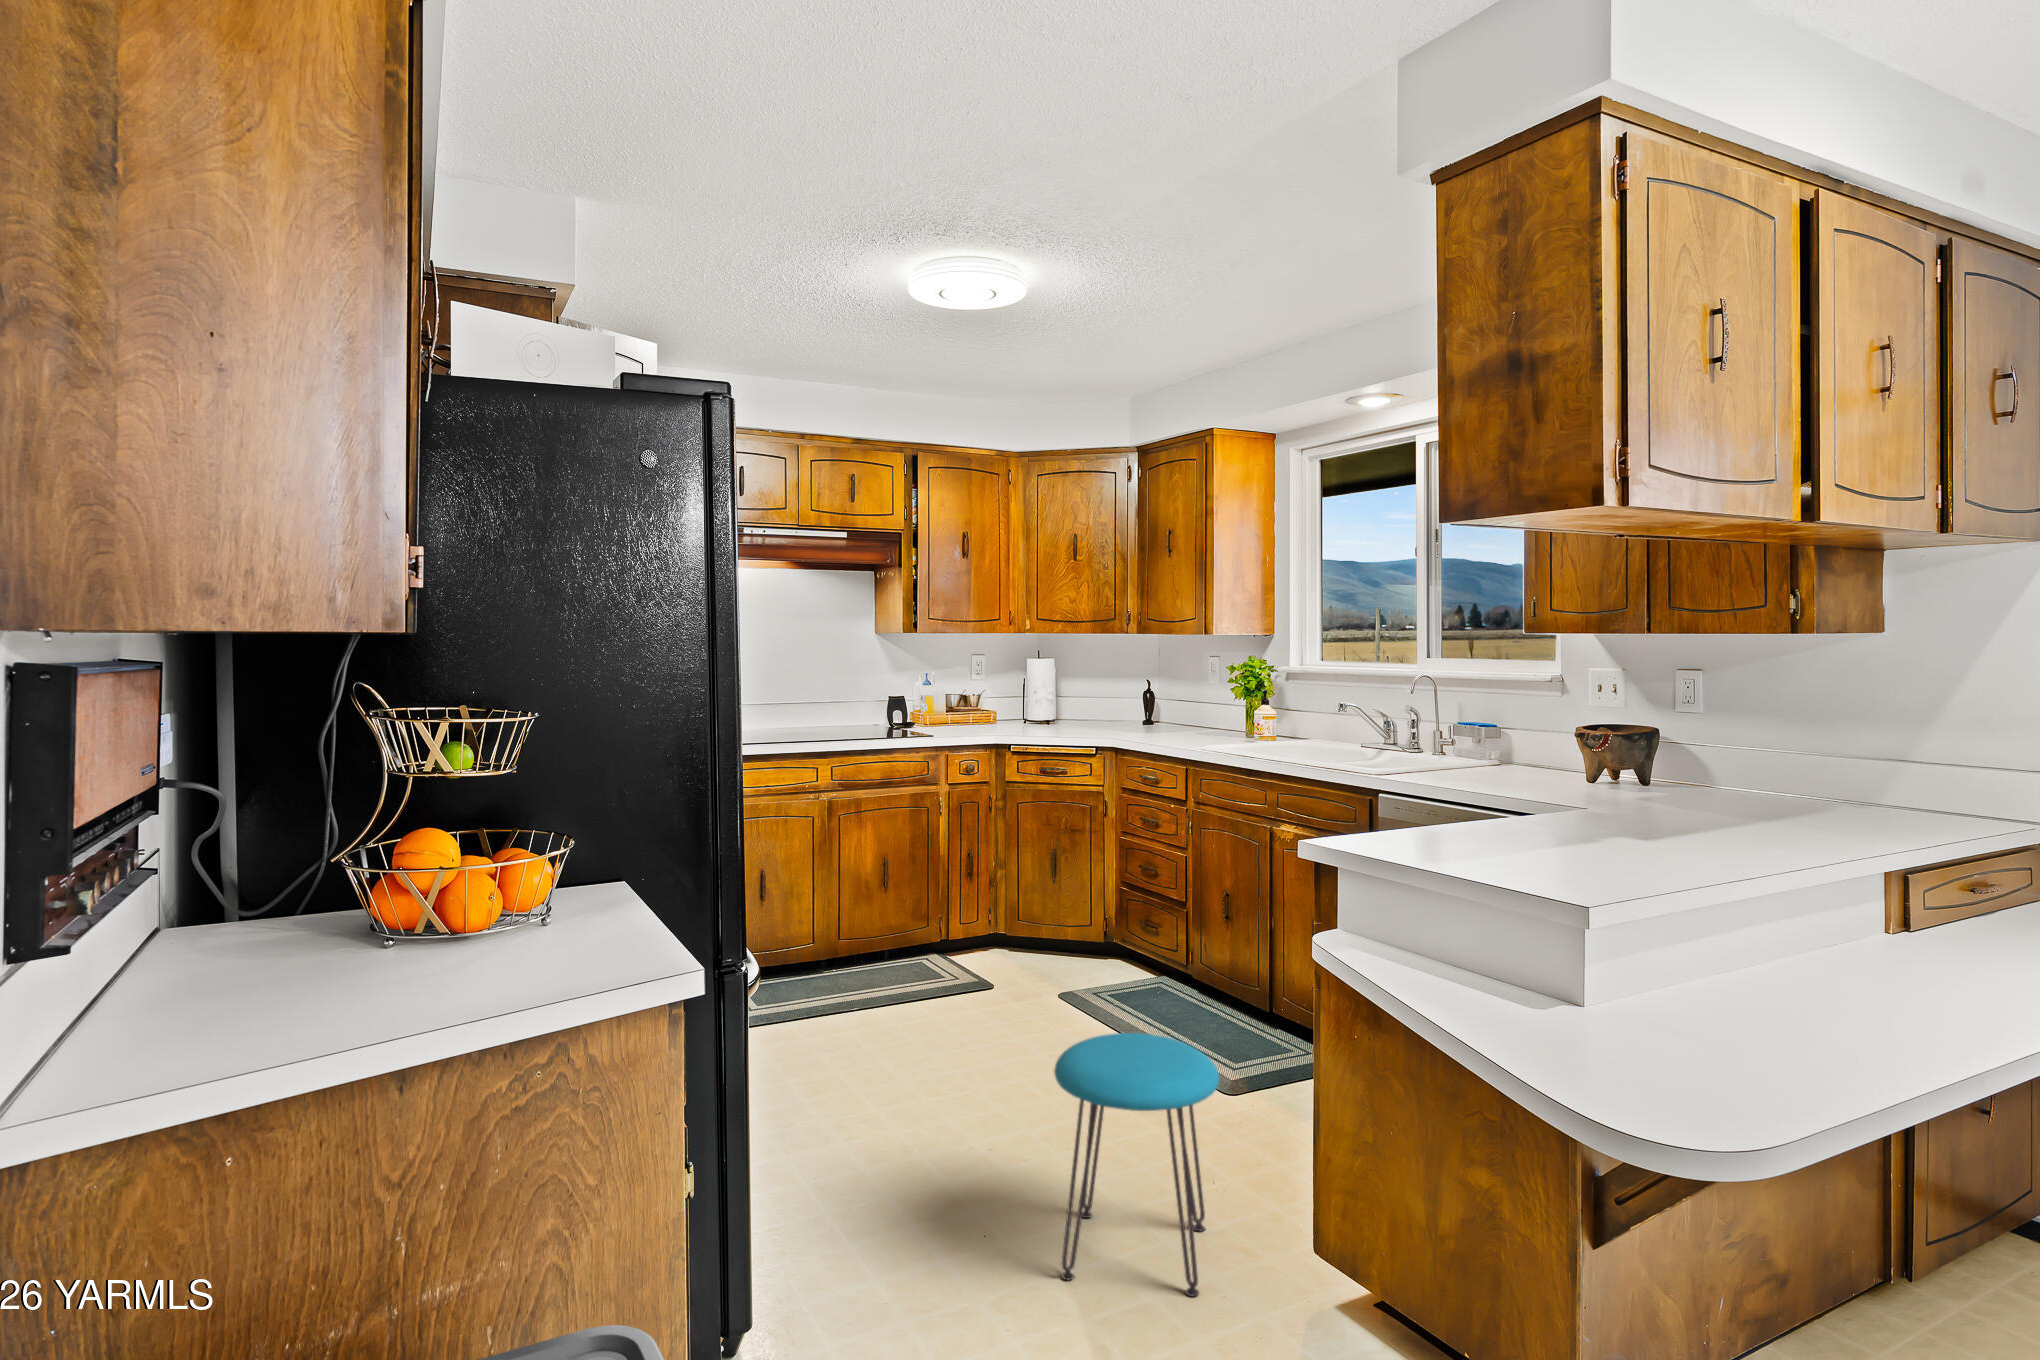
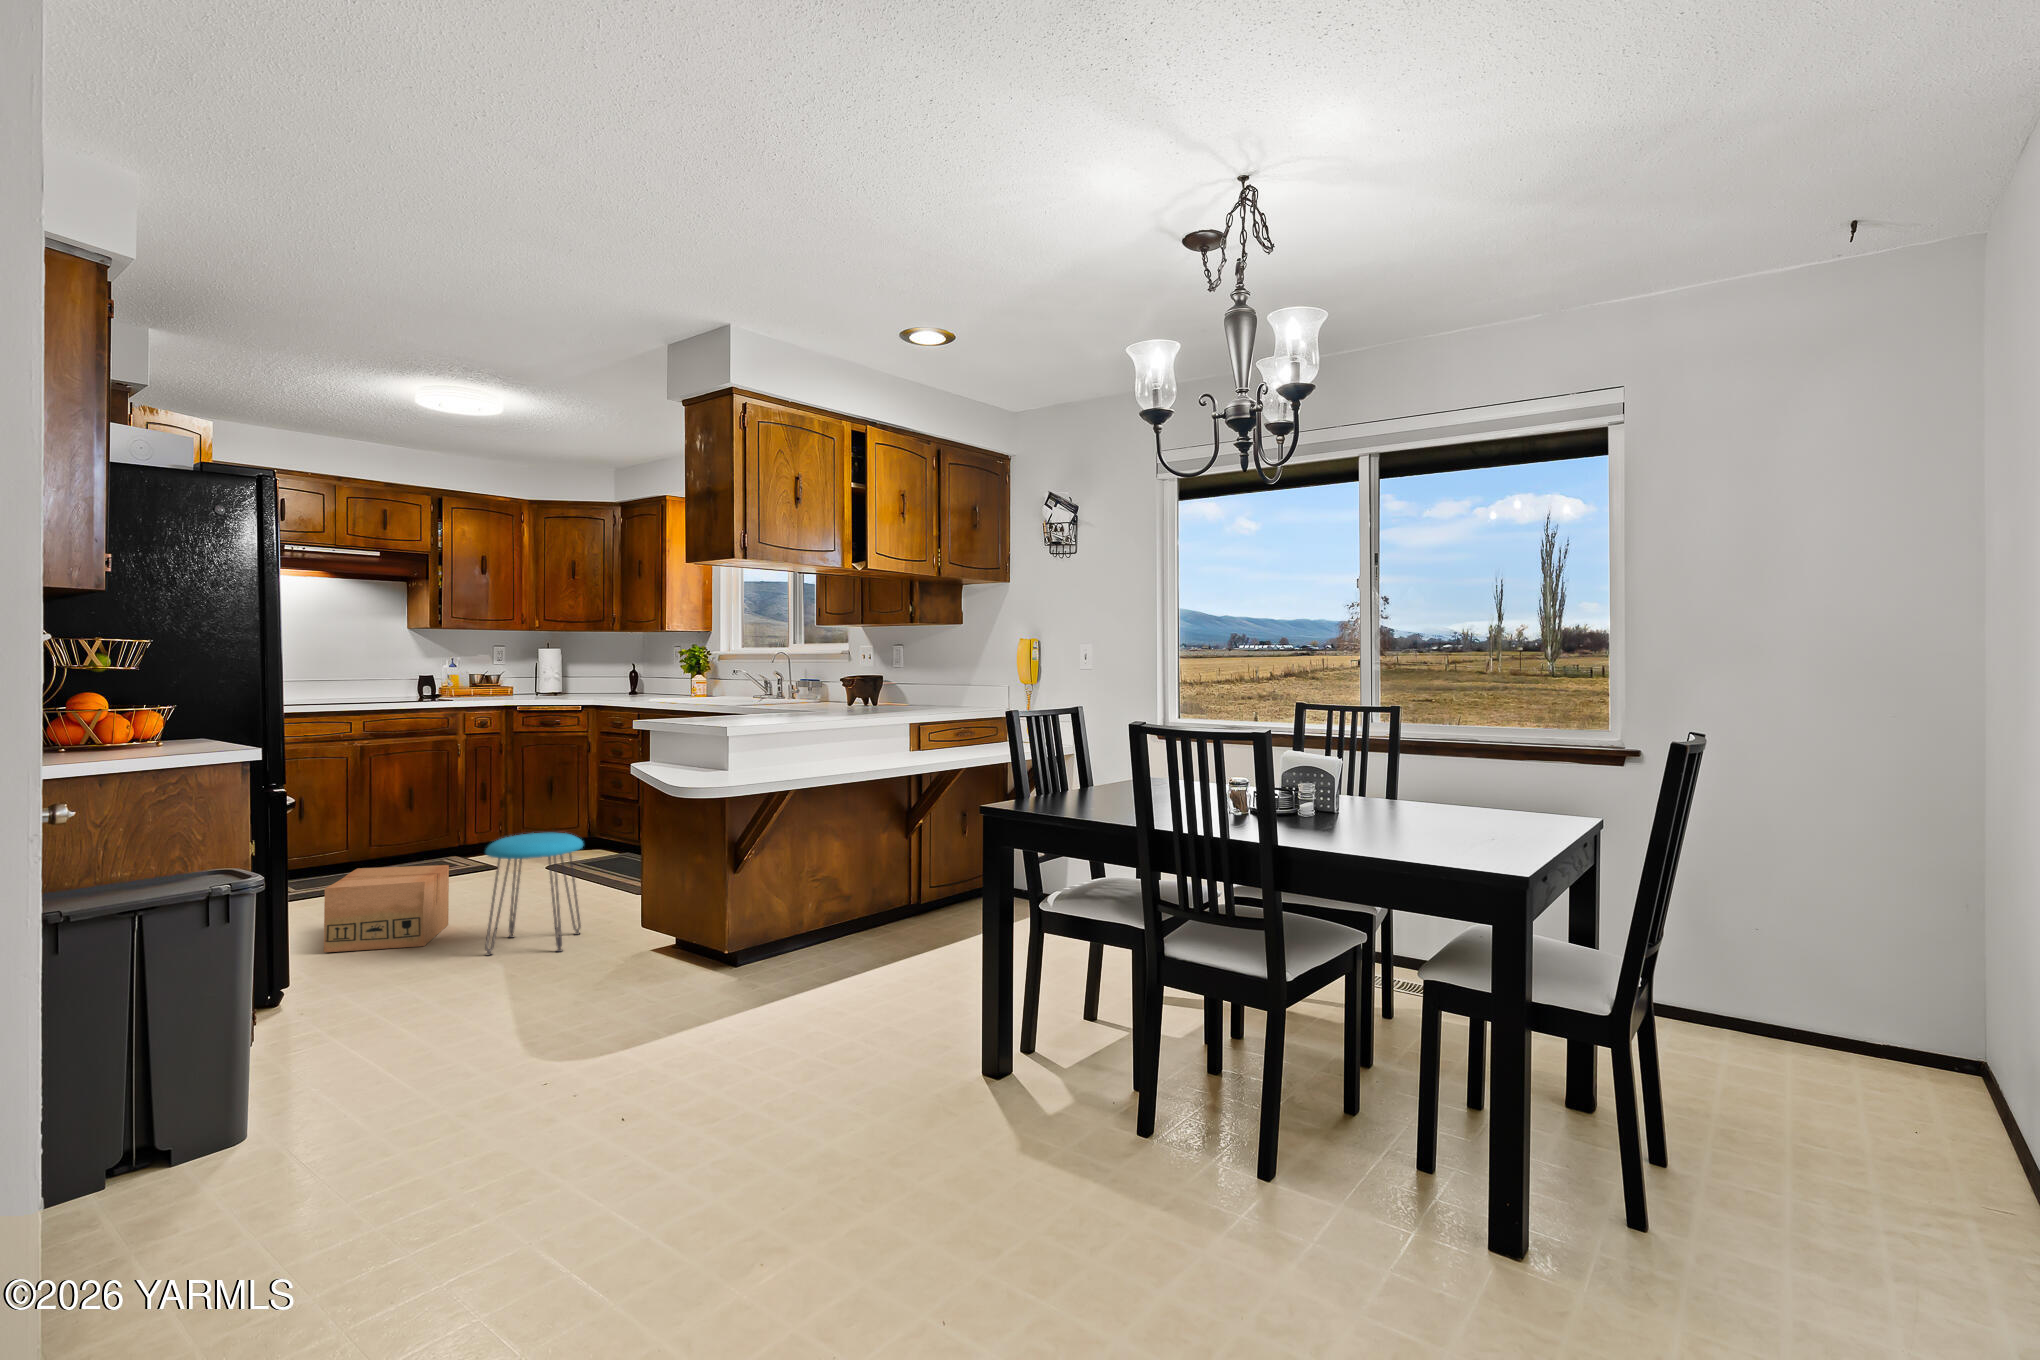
cardboard box: none [806,1041,974,1217] -> present [324,865,449,952]

